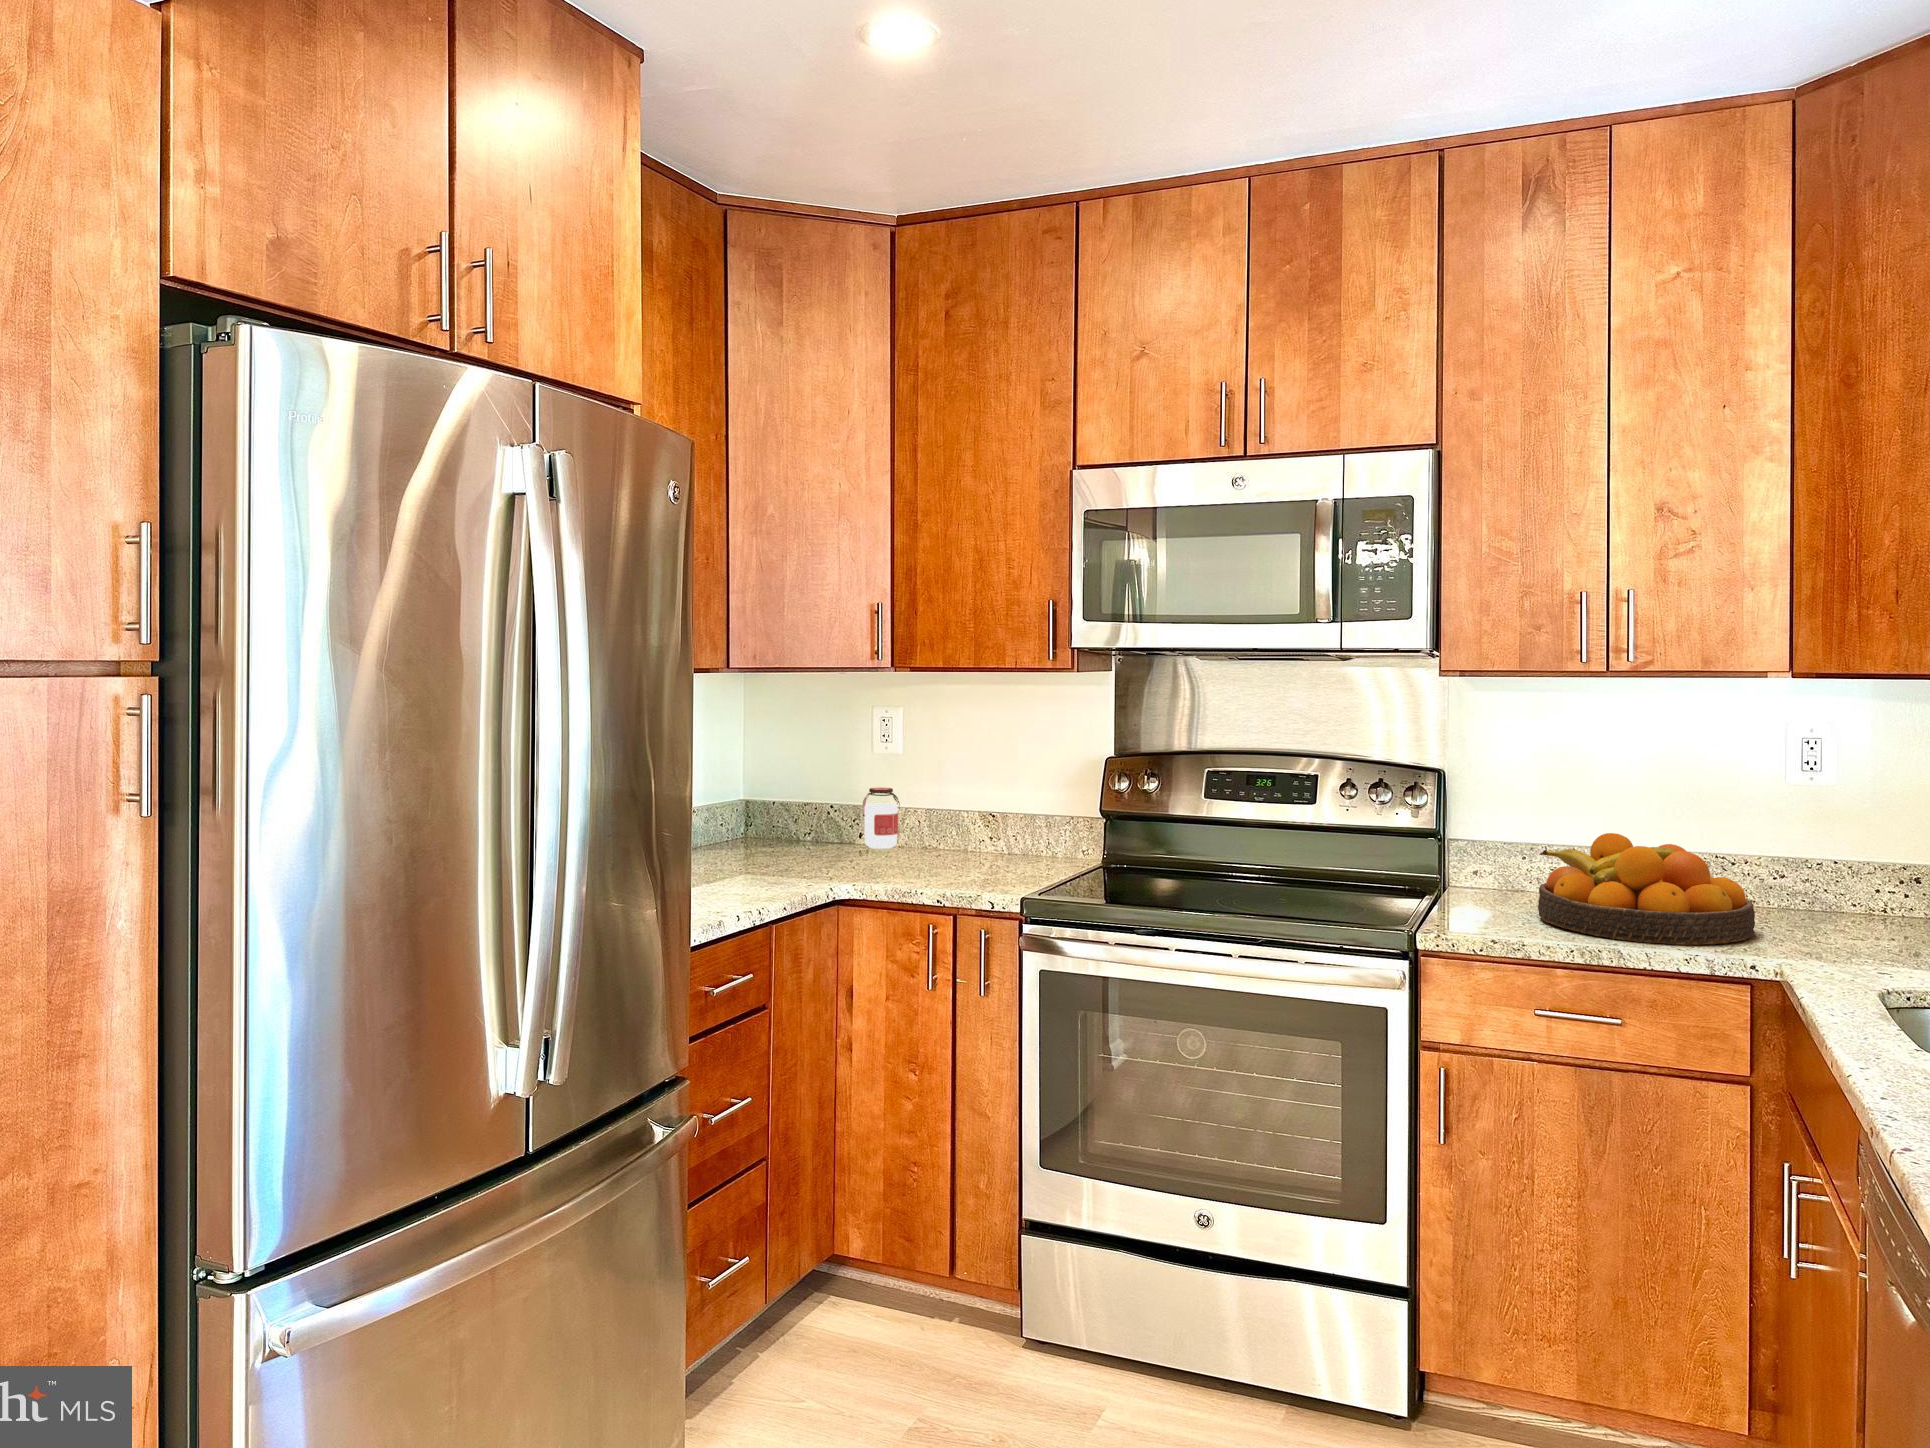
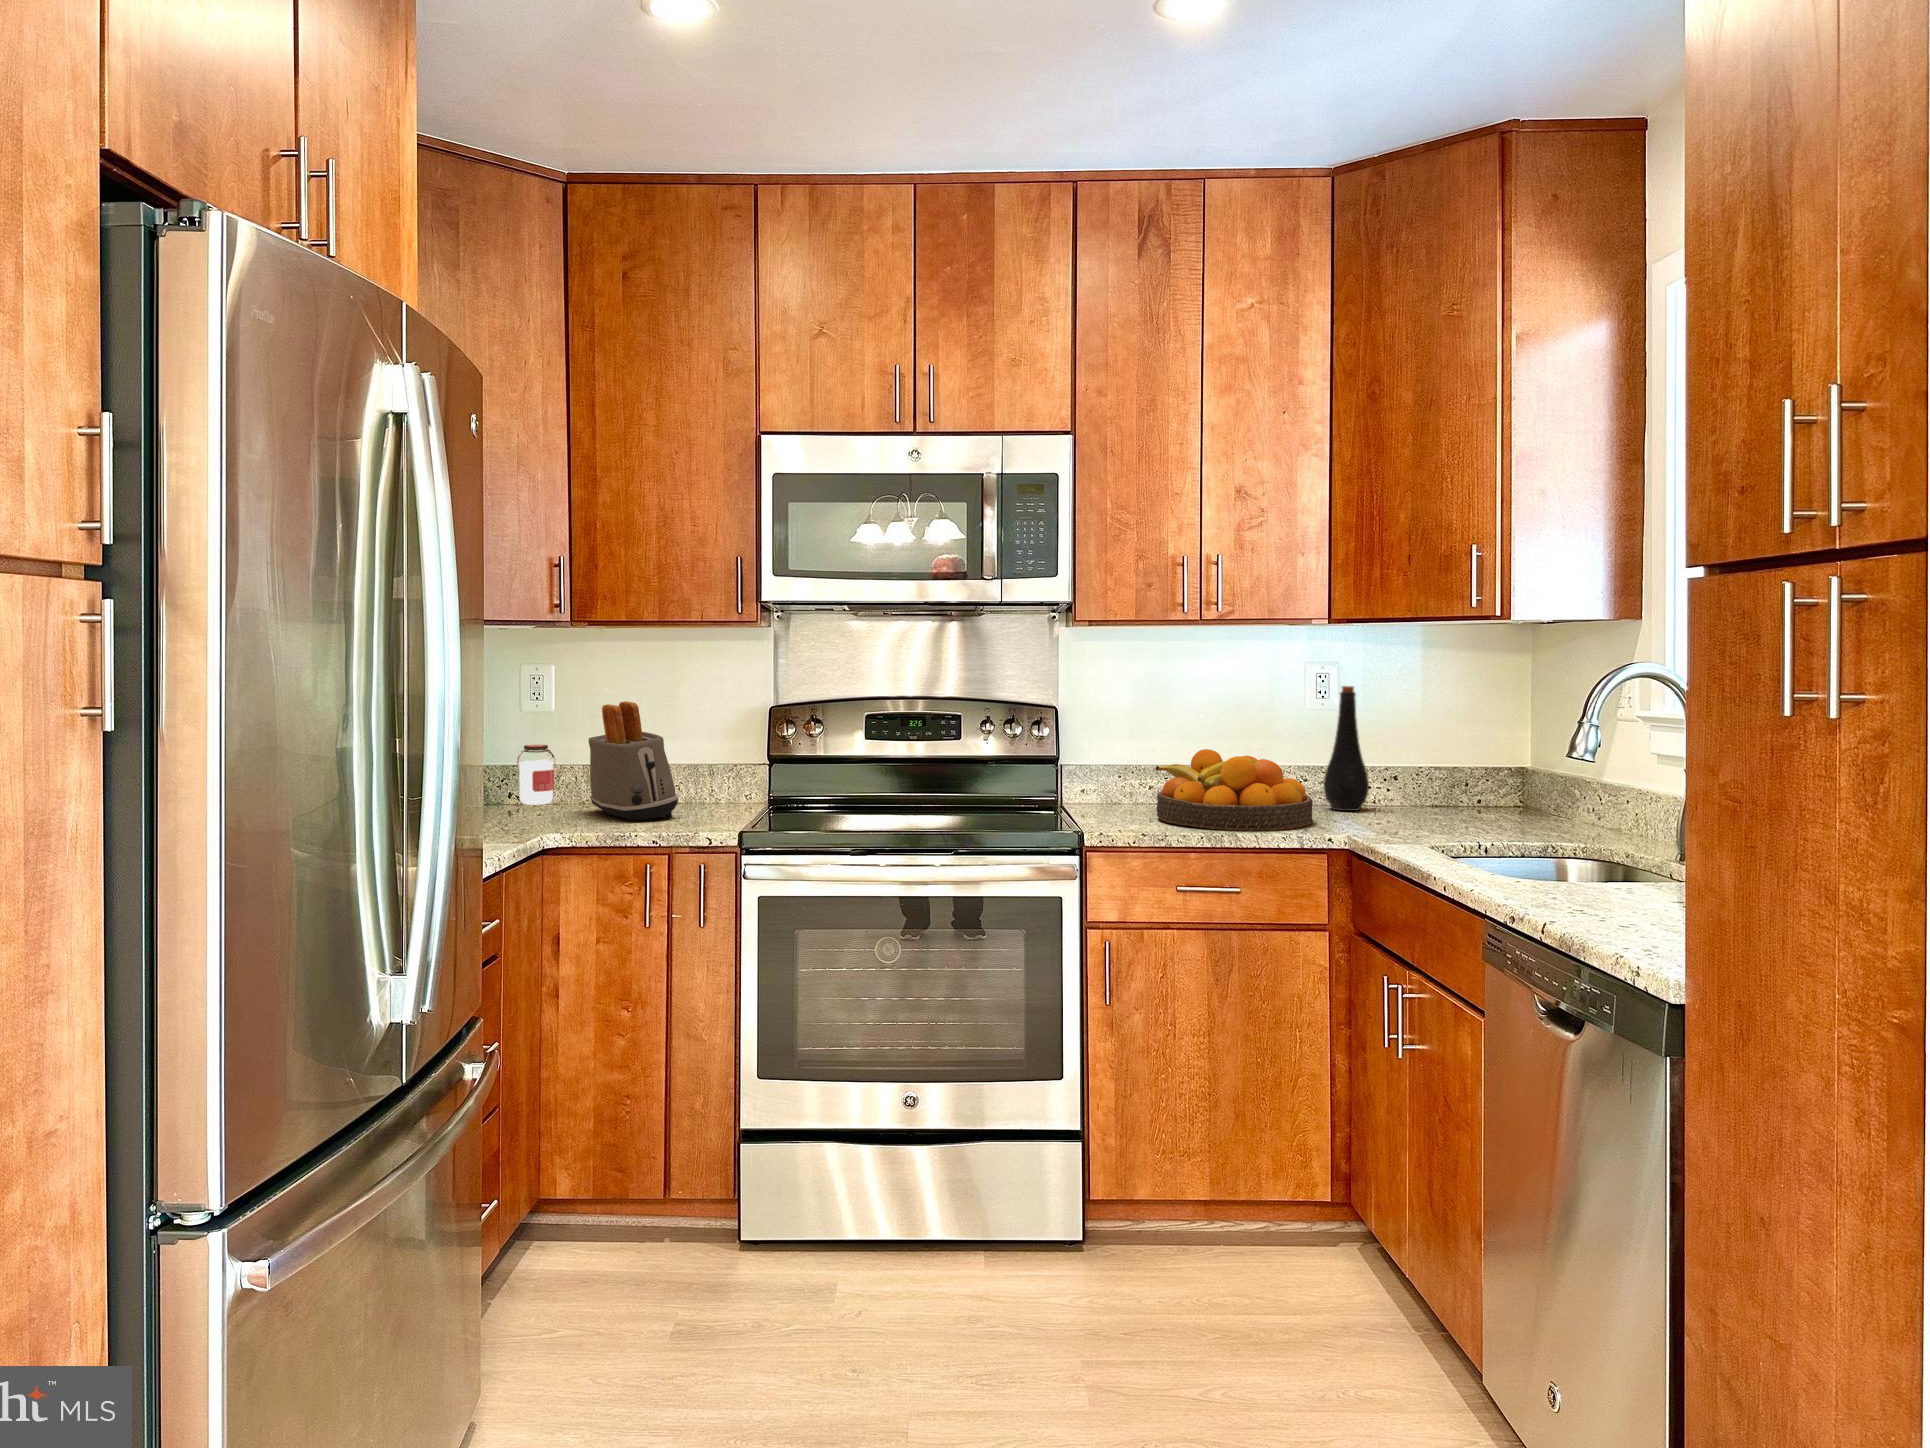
toaster: none [918,748,994,874] -> present [589,701,678,821]
bottle: none [1796,759,1864,924] -> present [1324,686,1369,811]

